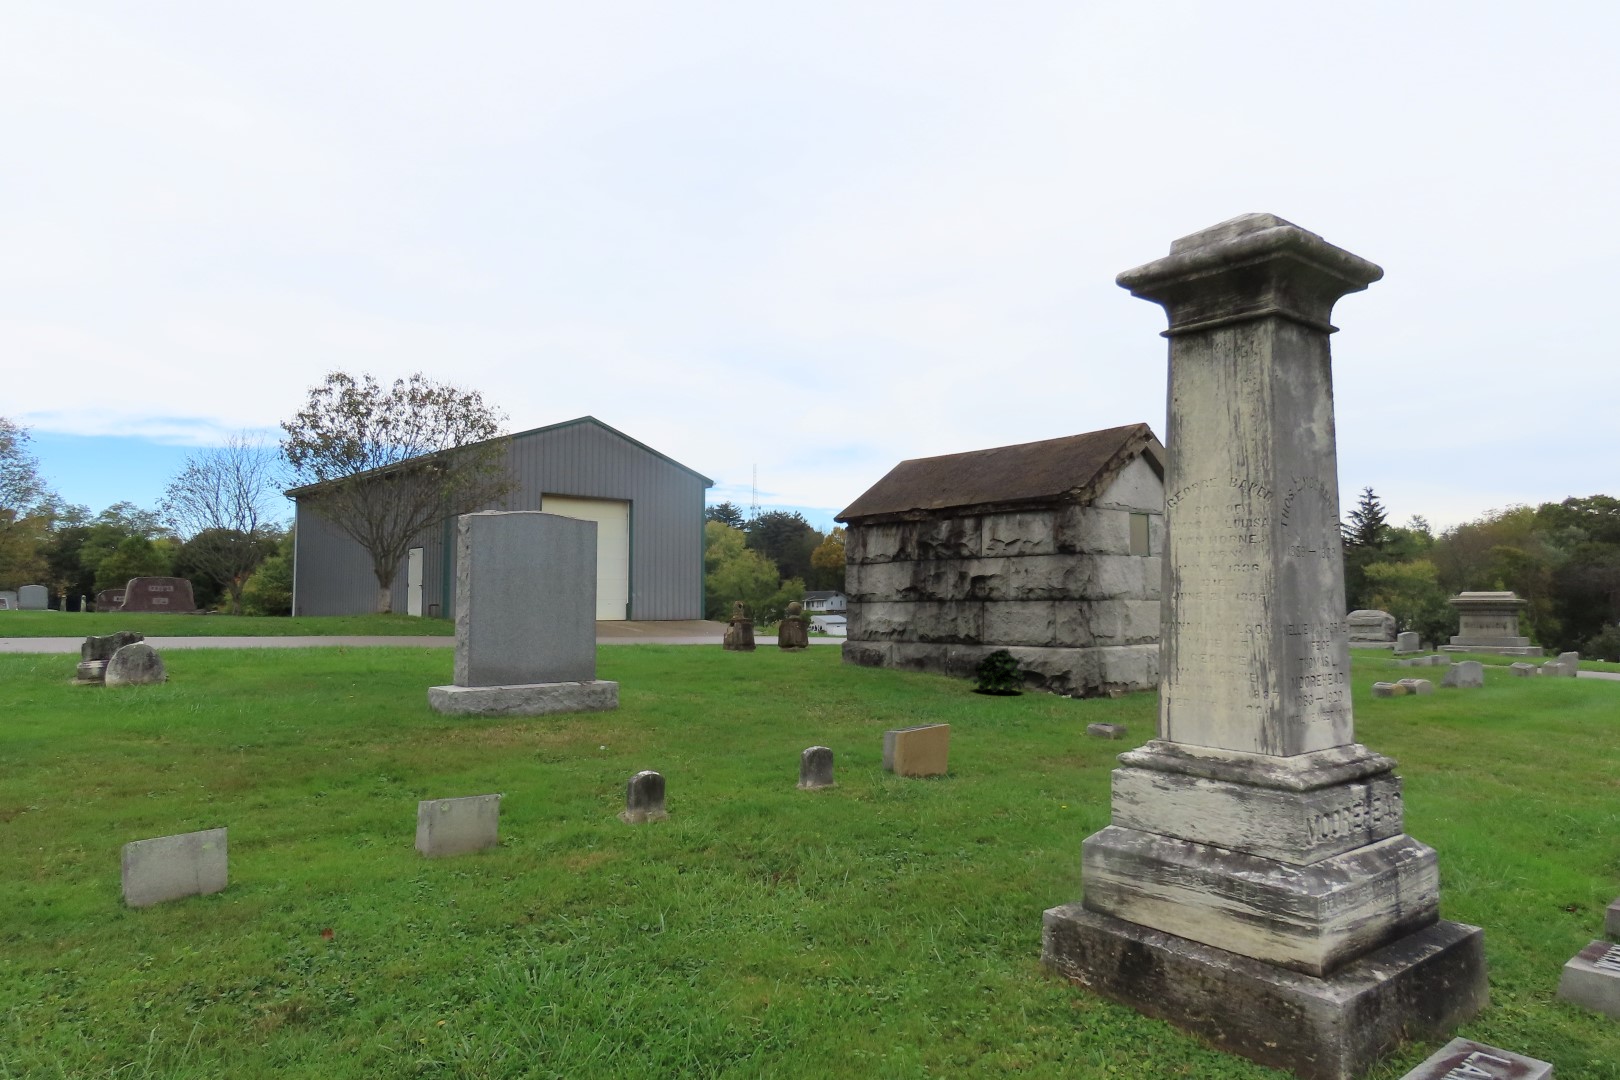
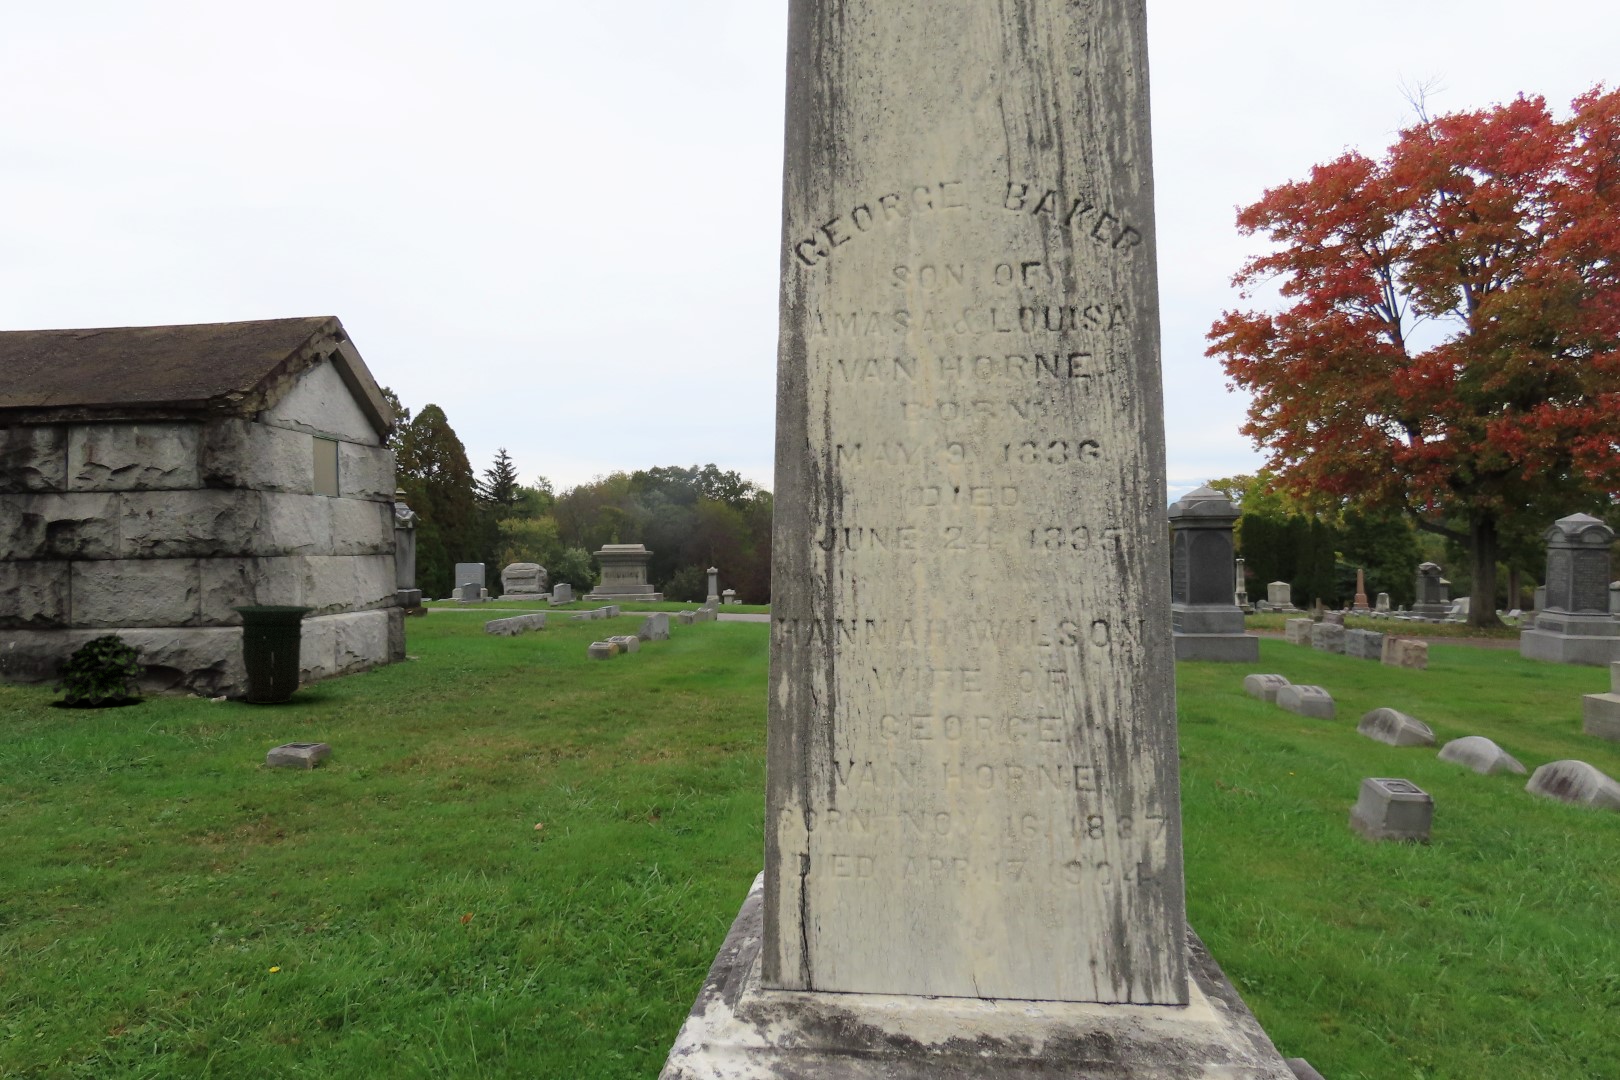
trash can: none [1071,634,1127,704] -> present [230,605,315,704]

